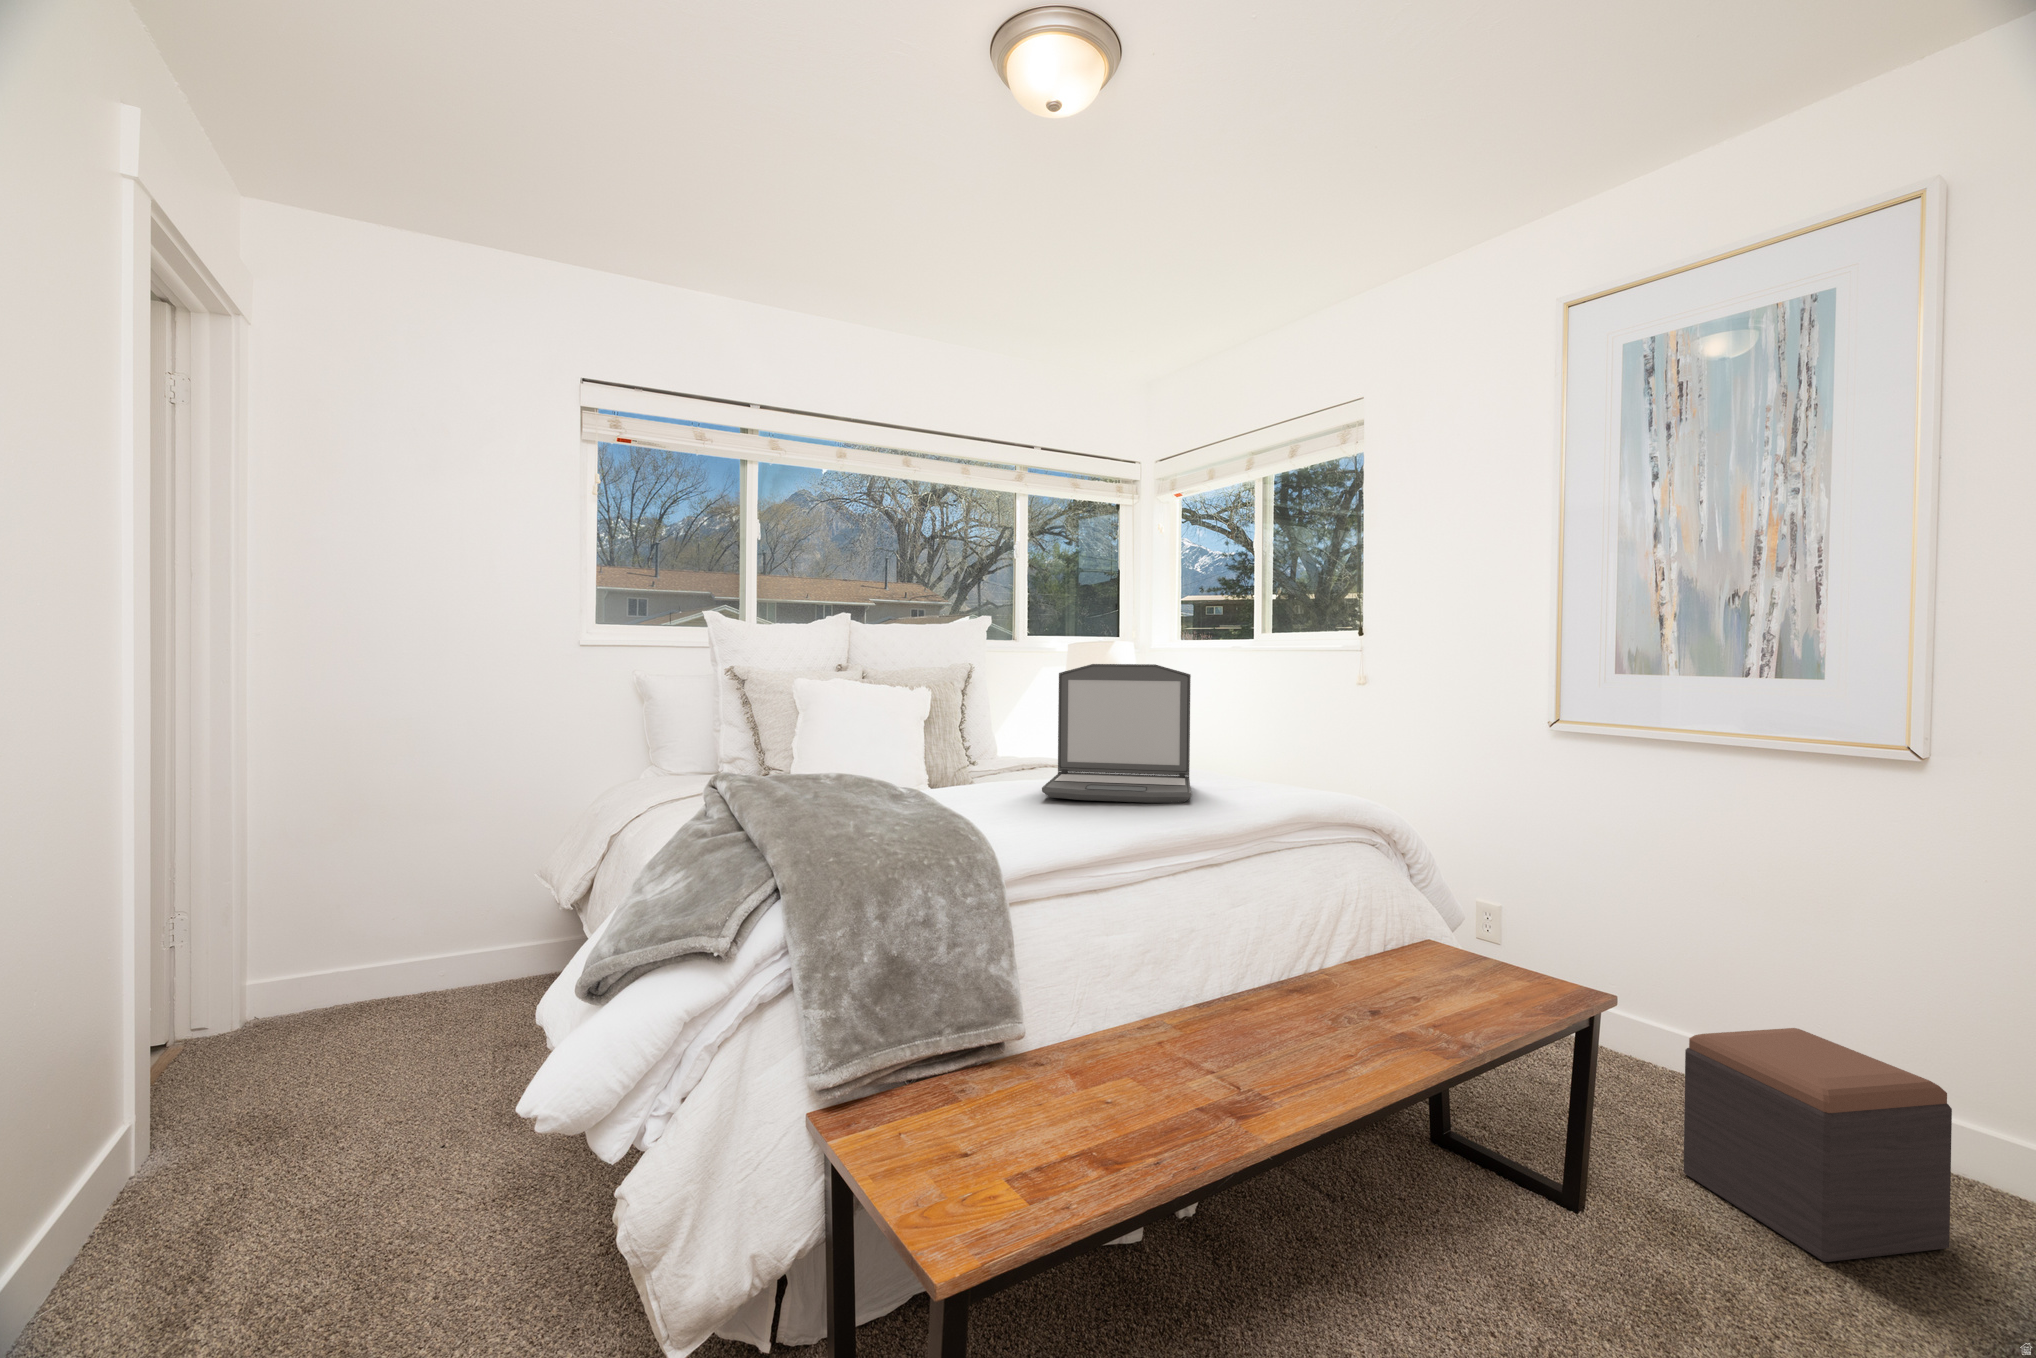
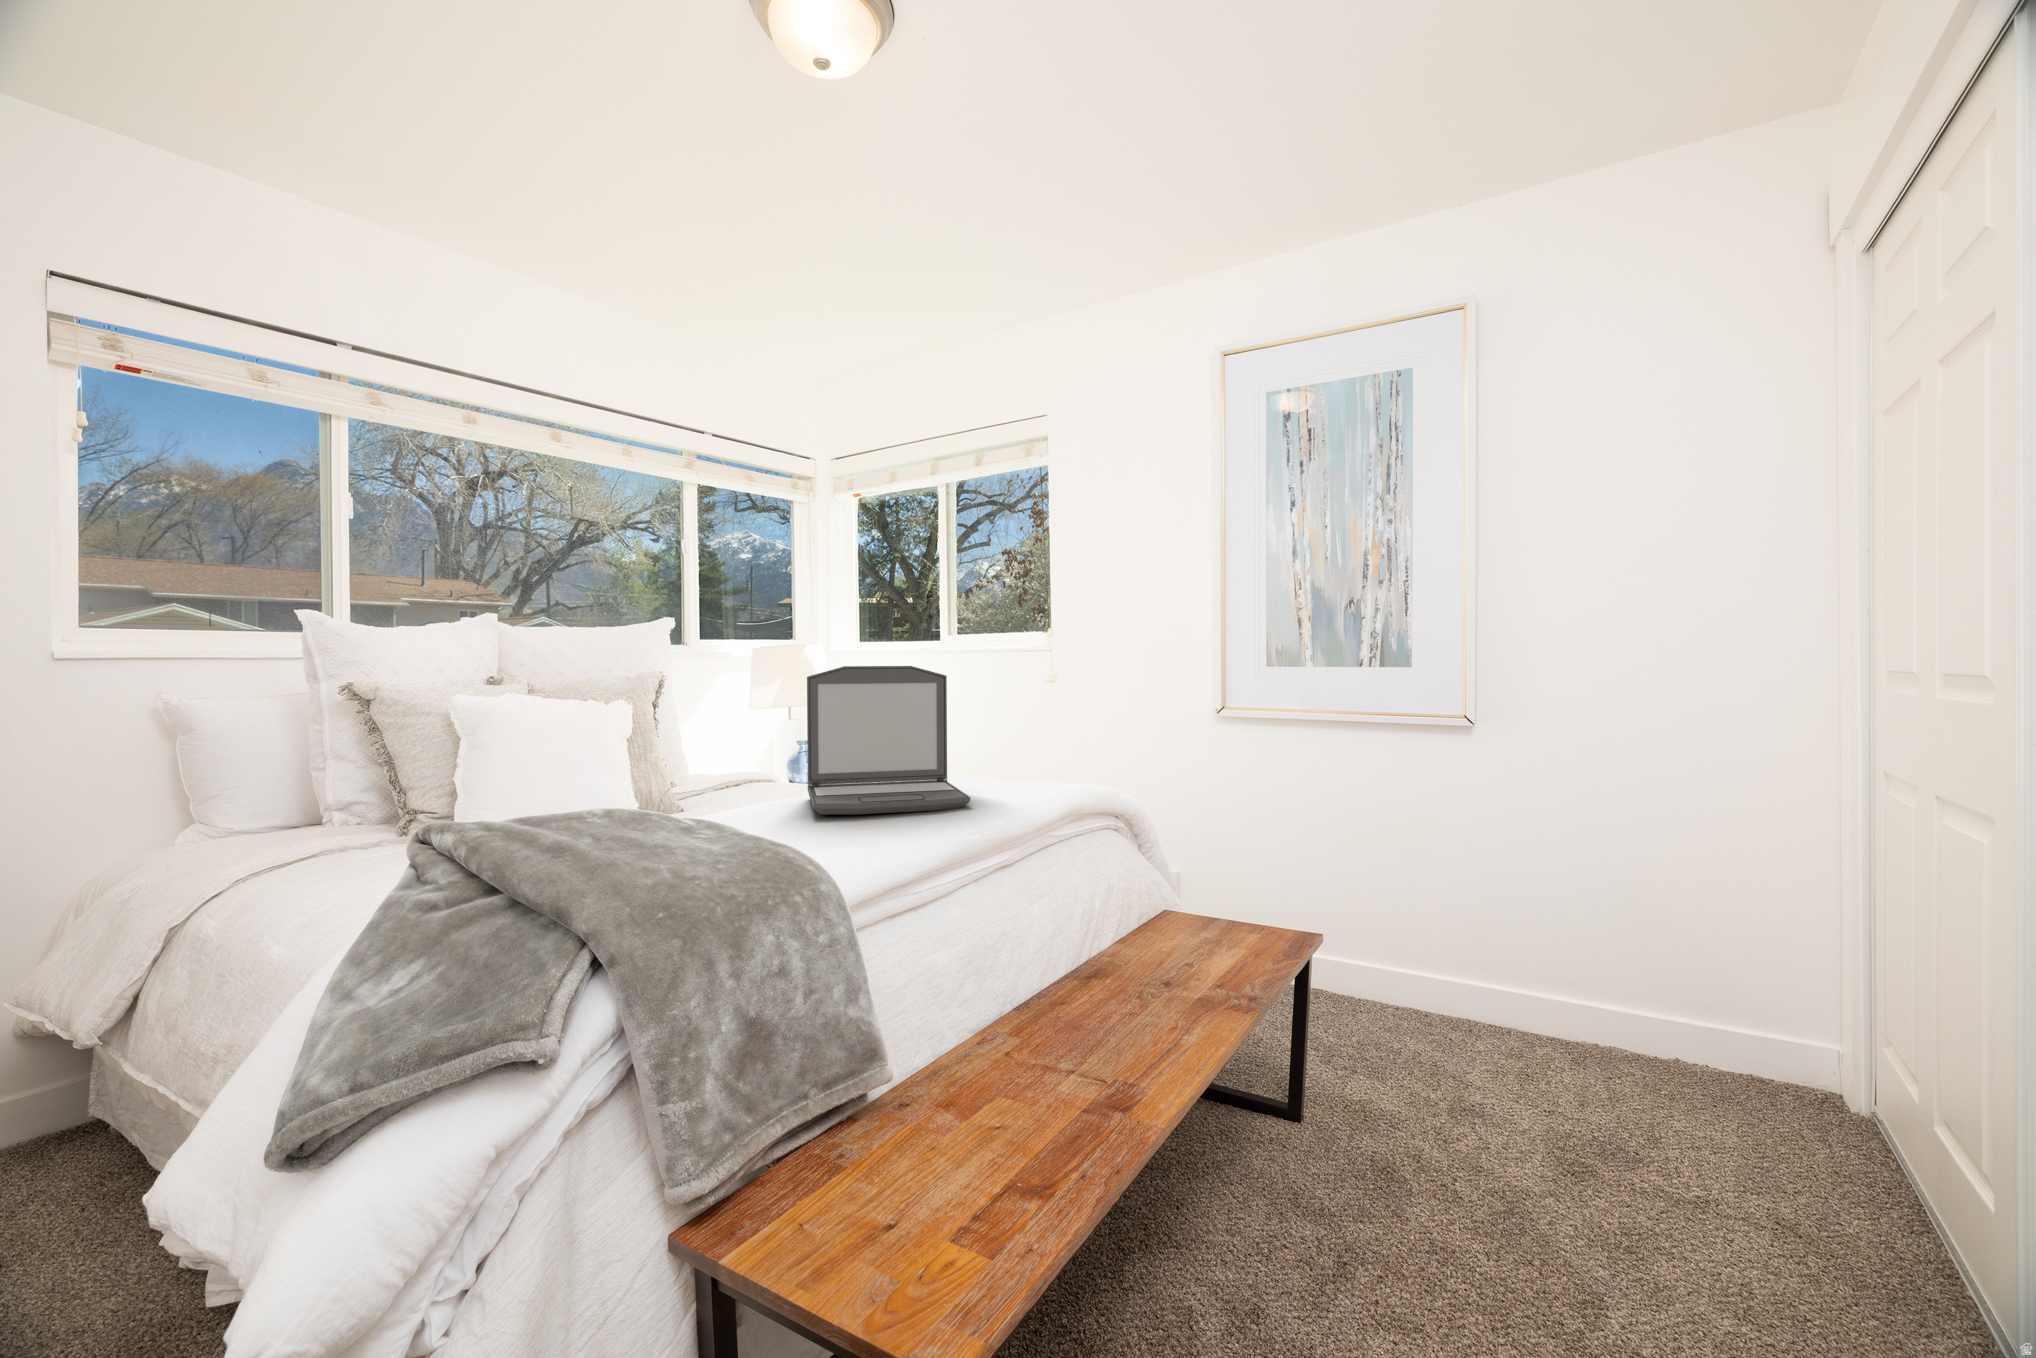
footstool: present [1684,1028,1952,1262] -> none [1352,940,1511,1114]

